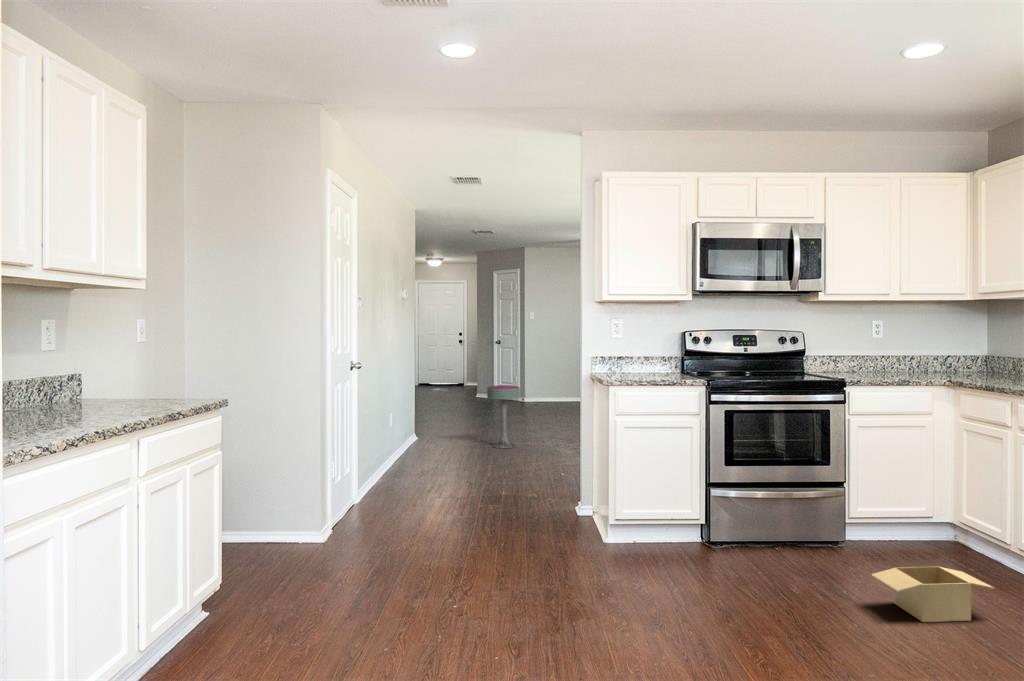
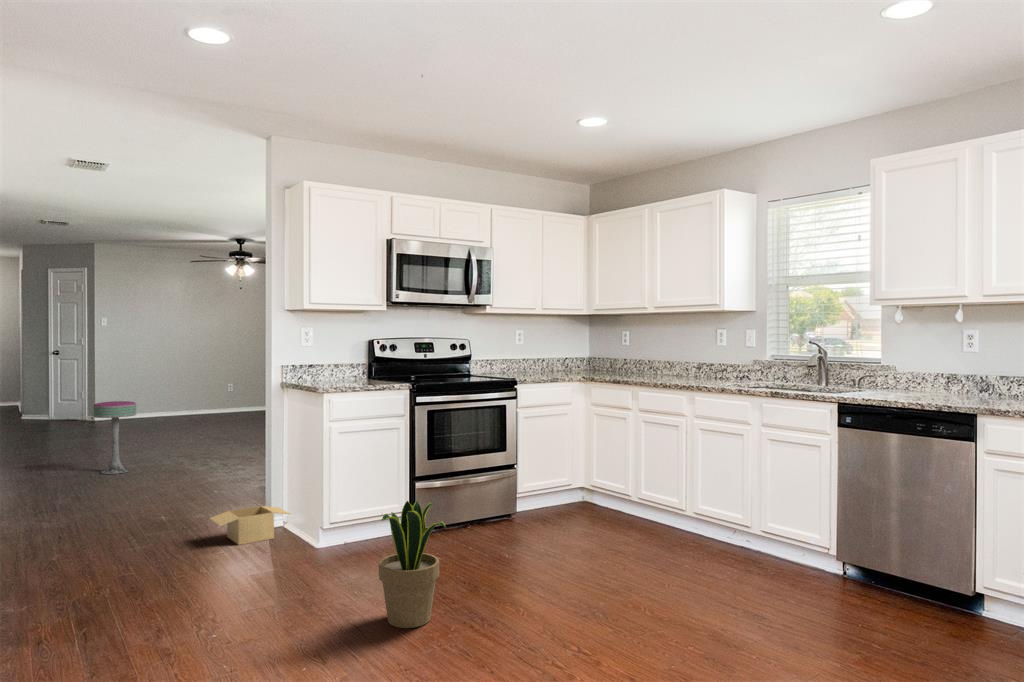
potted plant: none [593,503,665,638] -> present [379,500,446,628]
cardboard box: present [871,566,994,622] -> present [210,506,290,545]

